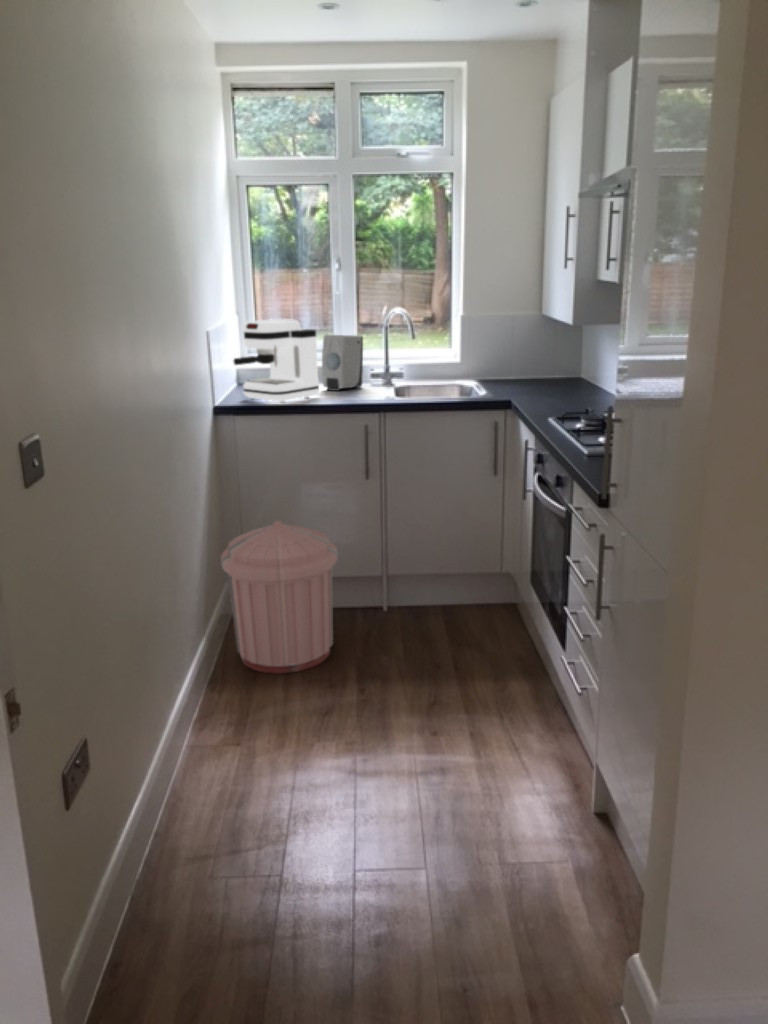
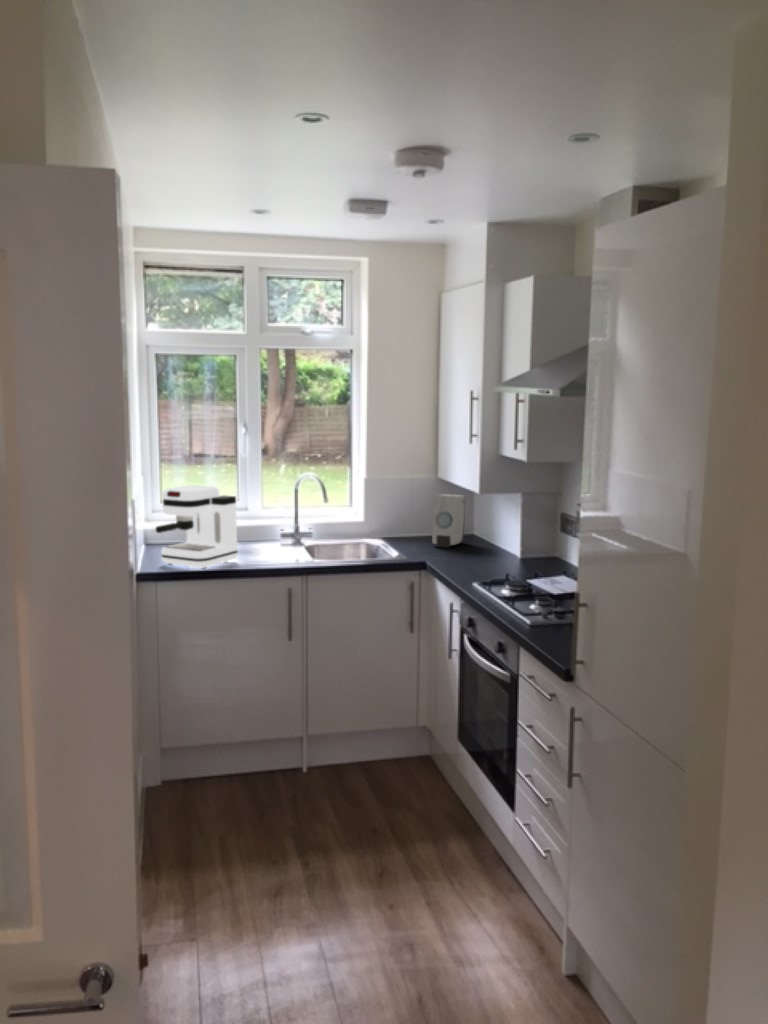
soap dispenser: present [322,335,363,391] -> present [432,494,465,547]
trash can: present [221,521,338,674] -> none [153,692,273,853]

